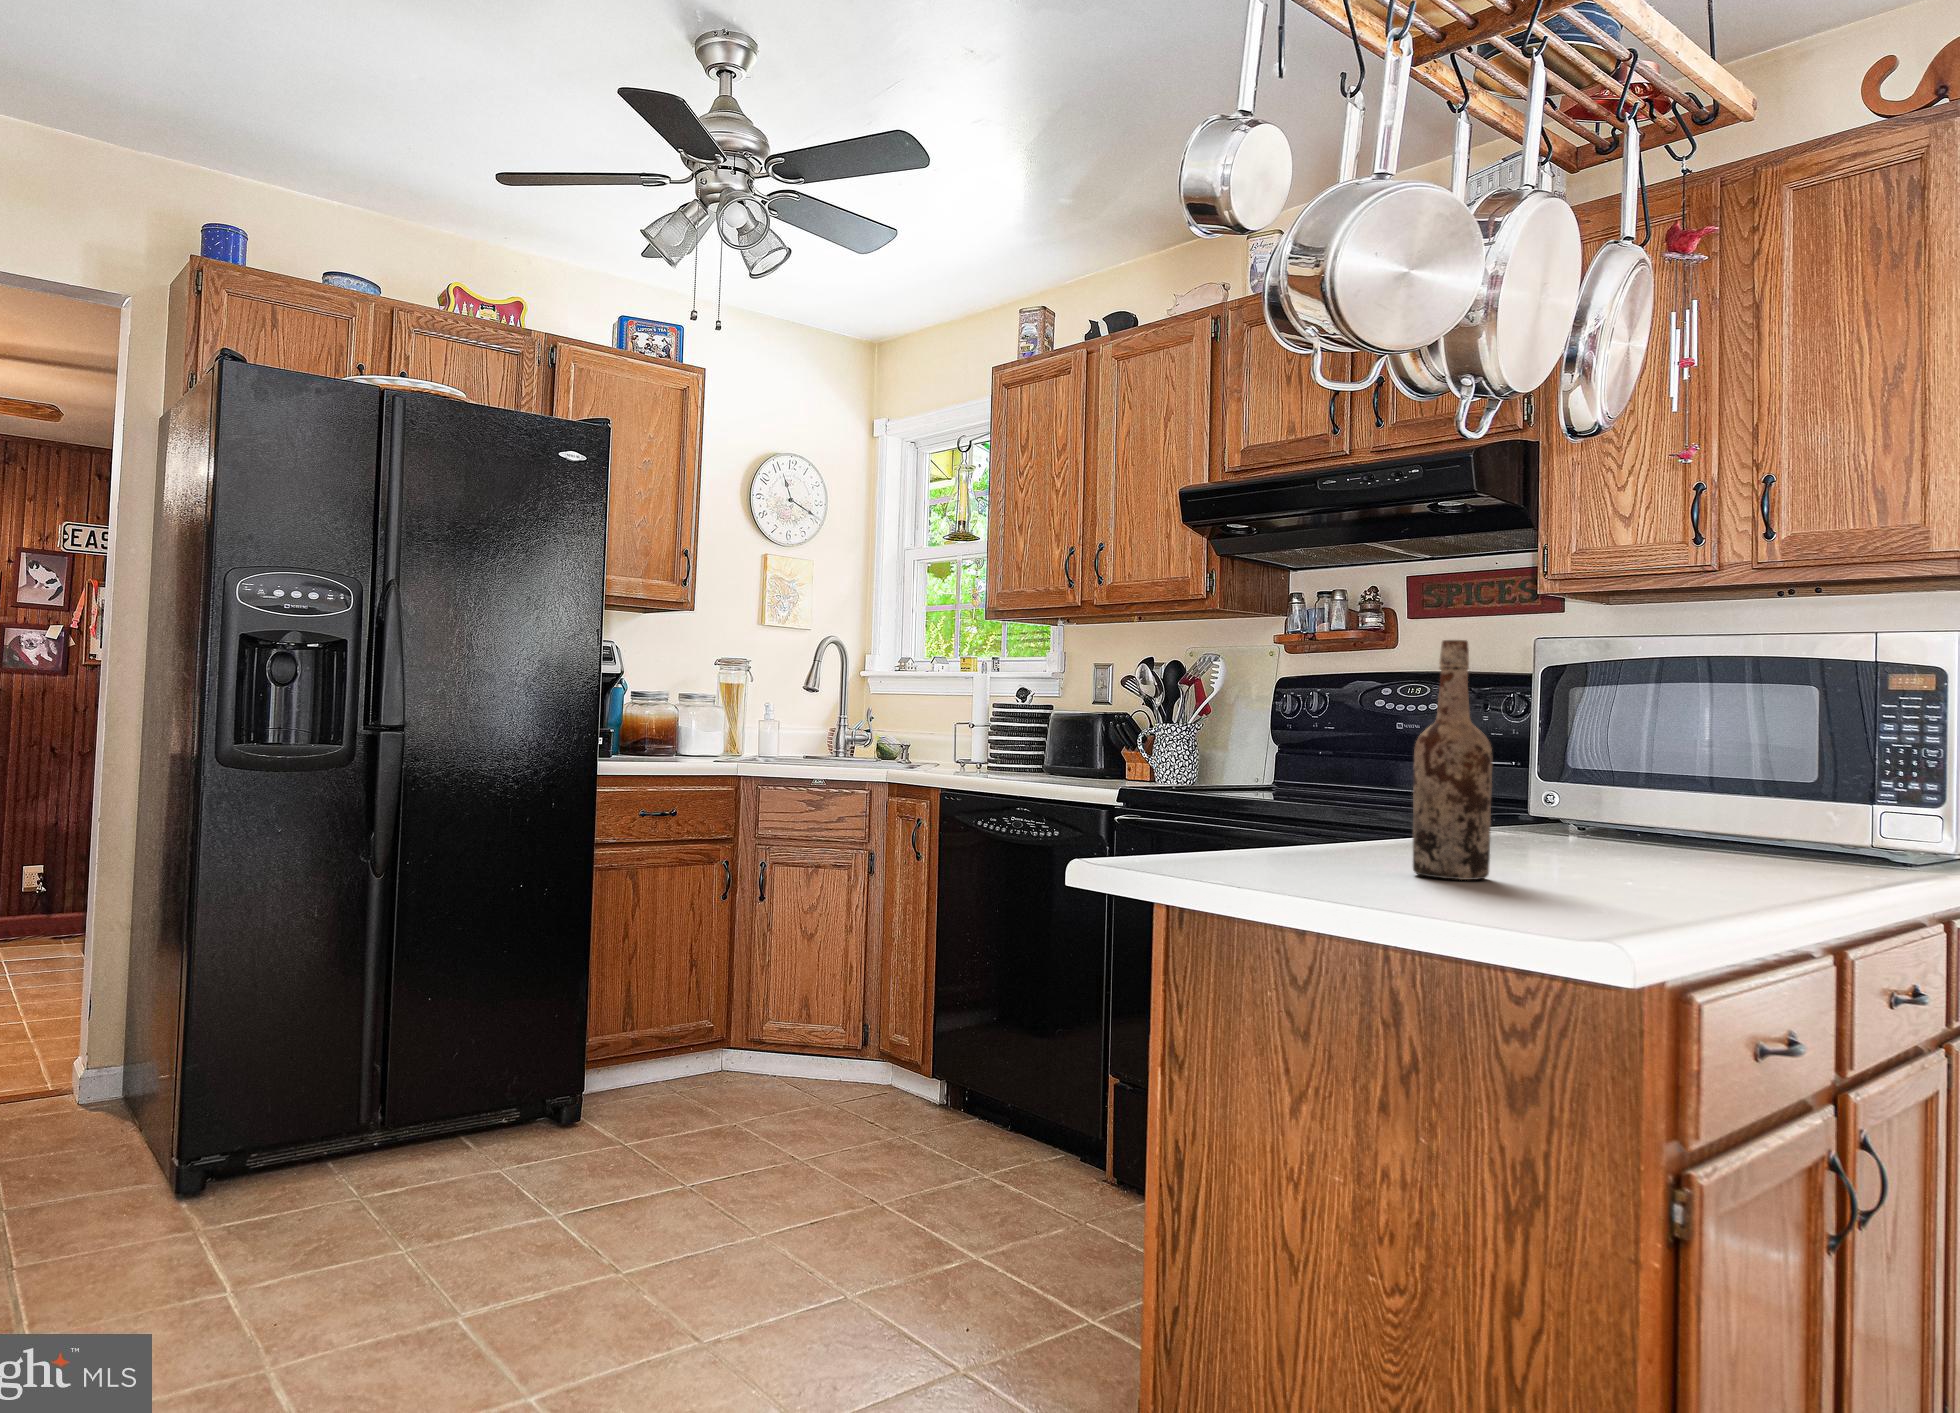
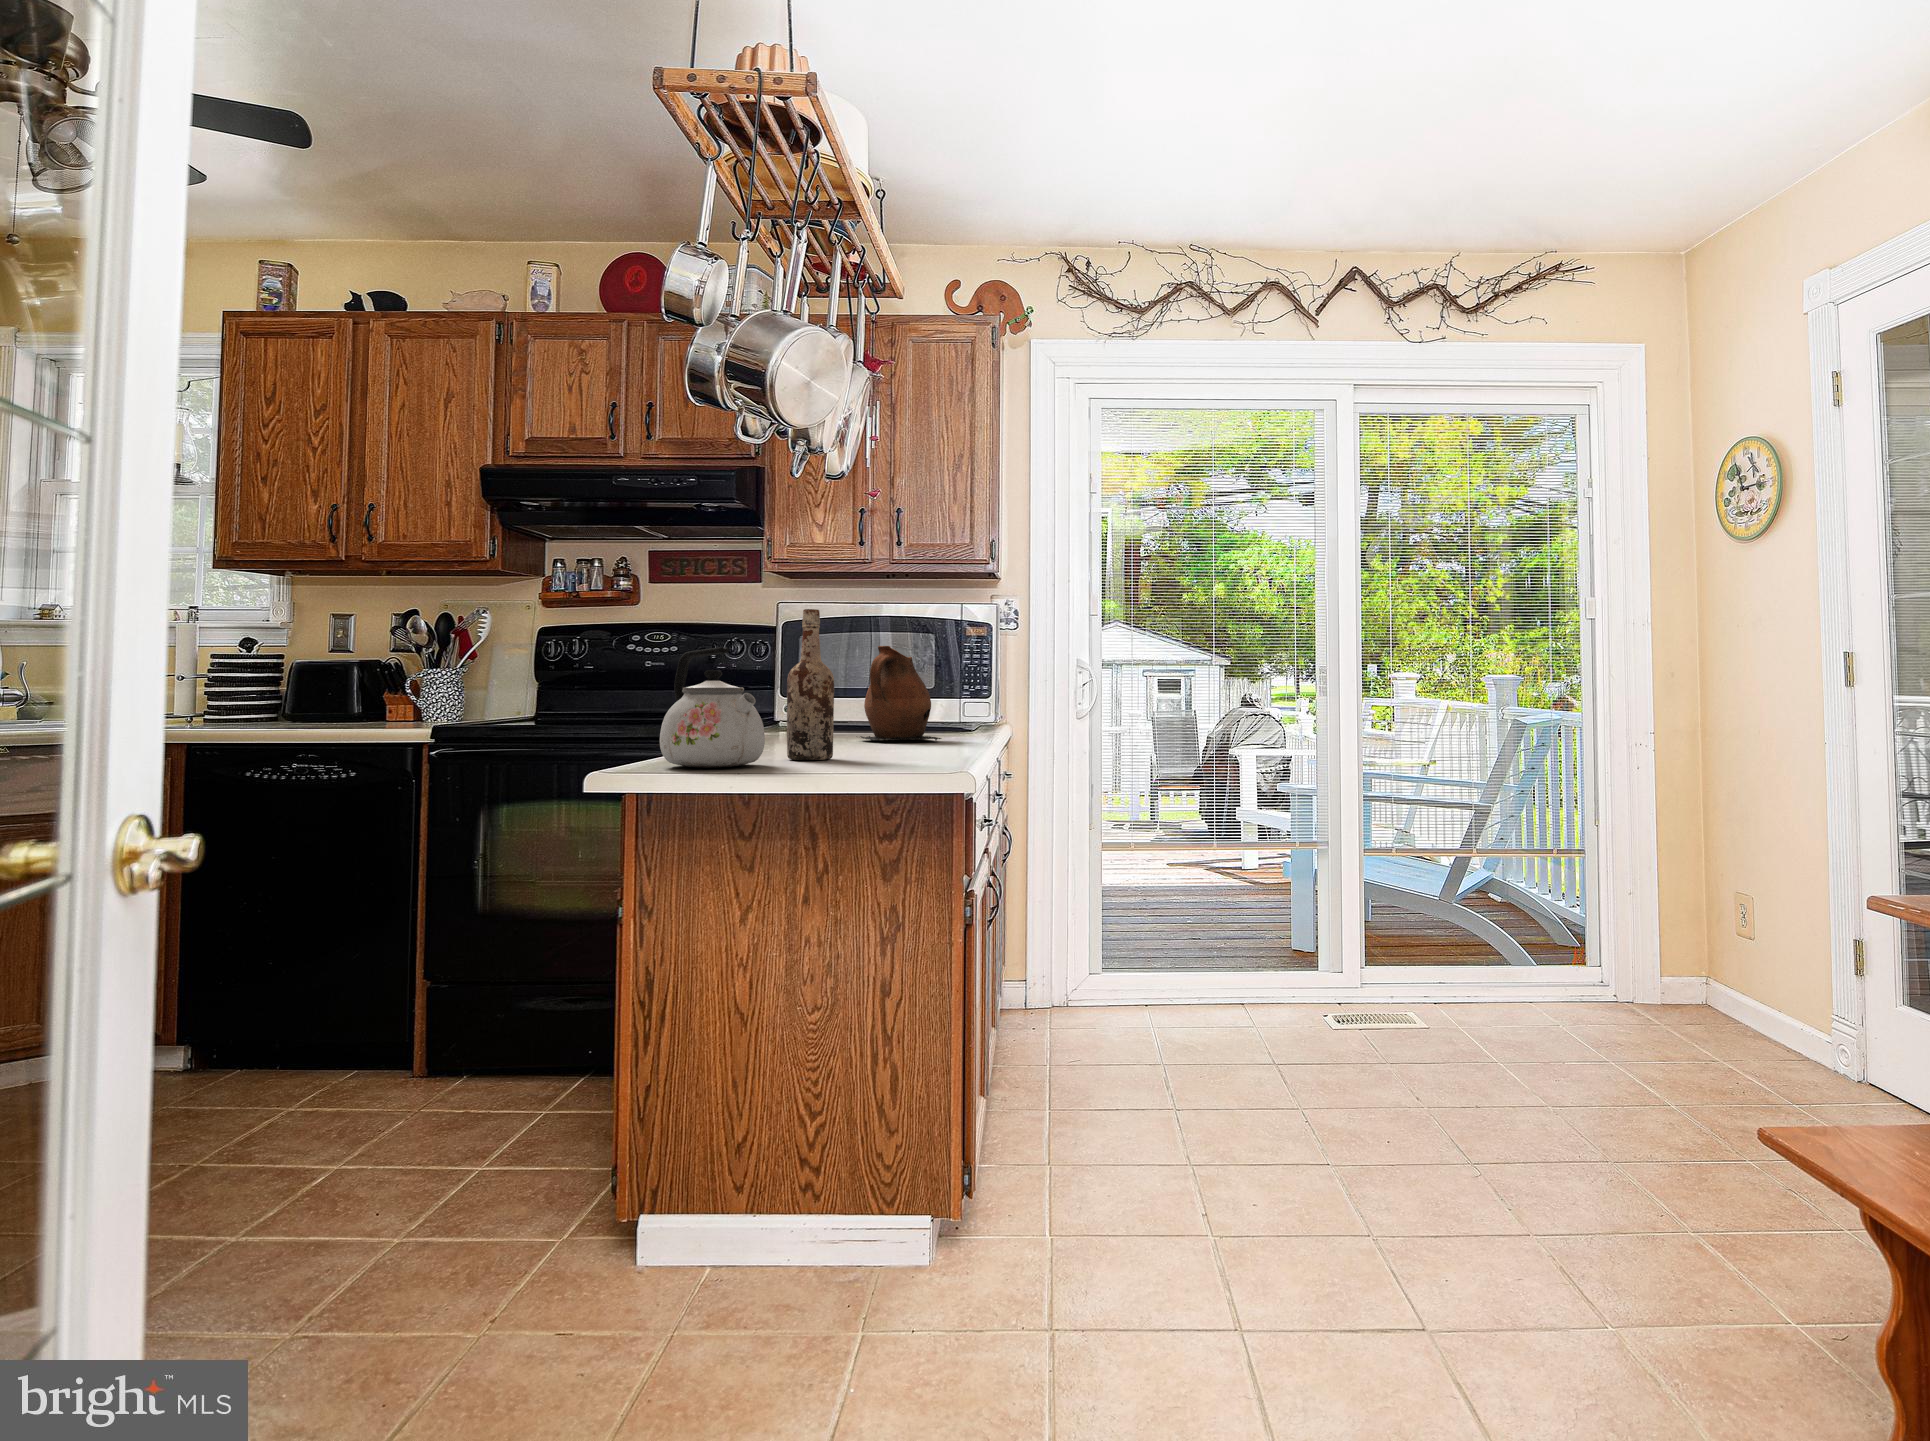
kettle: none [1196,699,1348,876] -> present [660,647,765,768]
ceramic pitcher: none [1640,699,1799,865] -> present [860,646,941,740]

